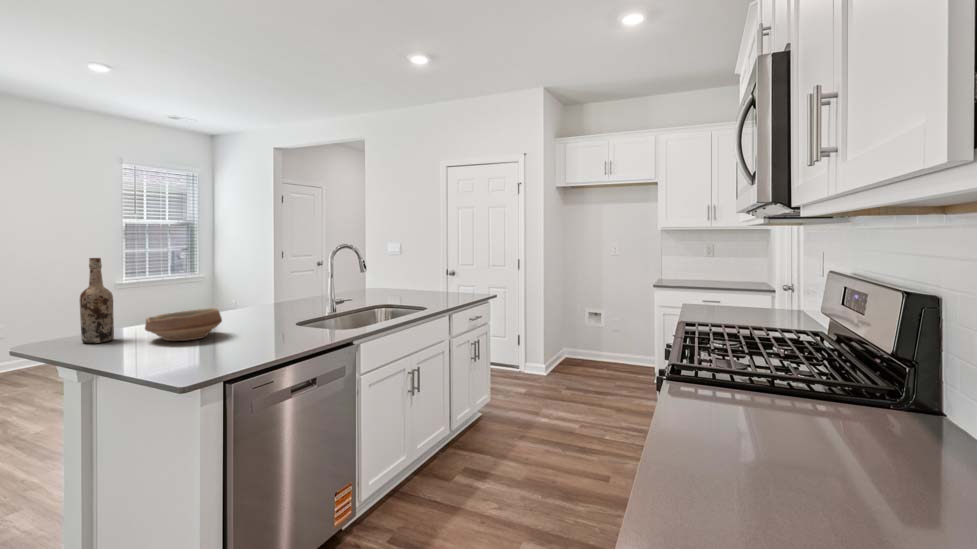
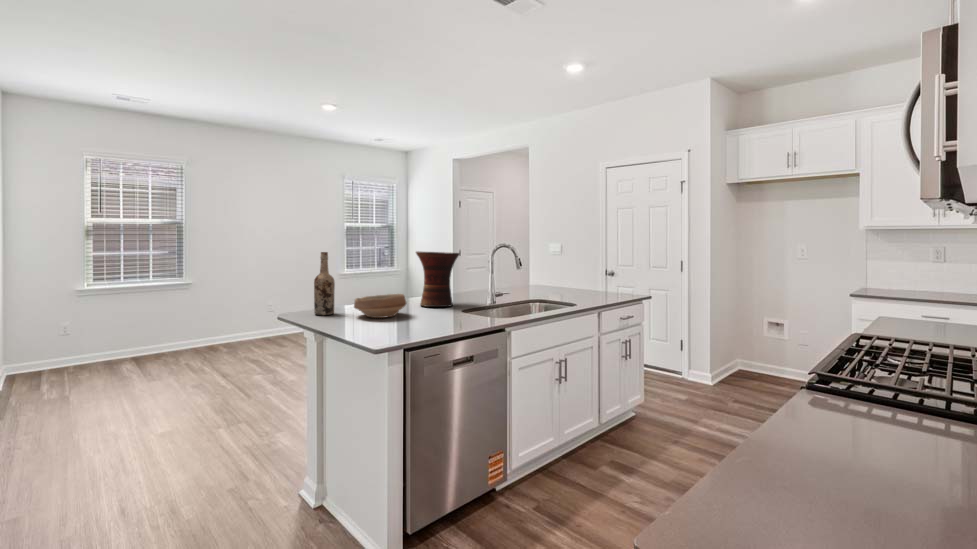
vase: none [231,255,290,322] -> present [416,251,460,307]

